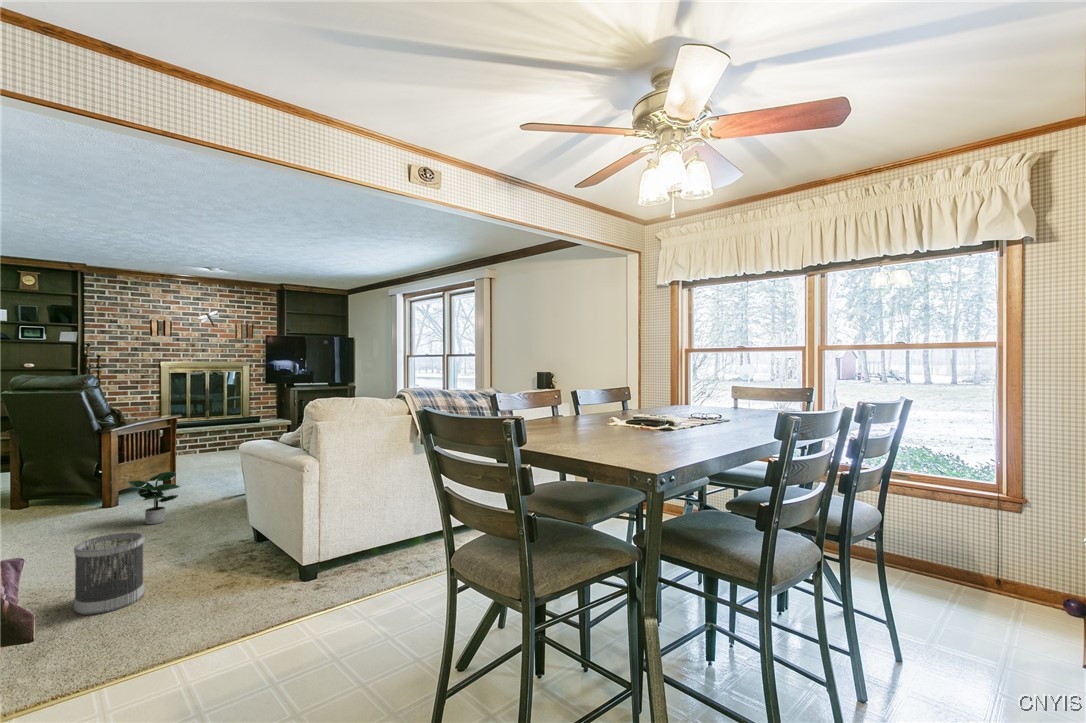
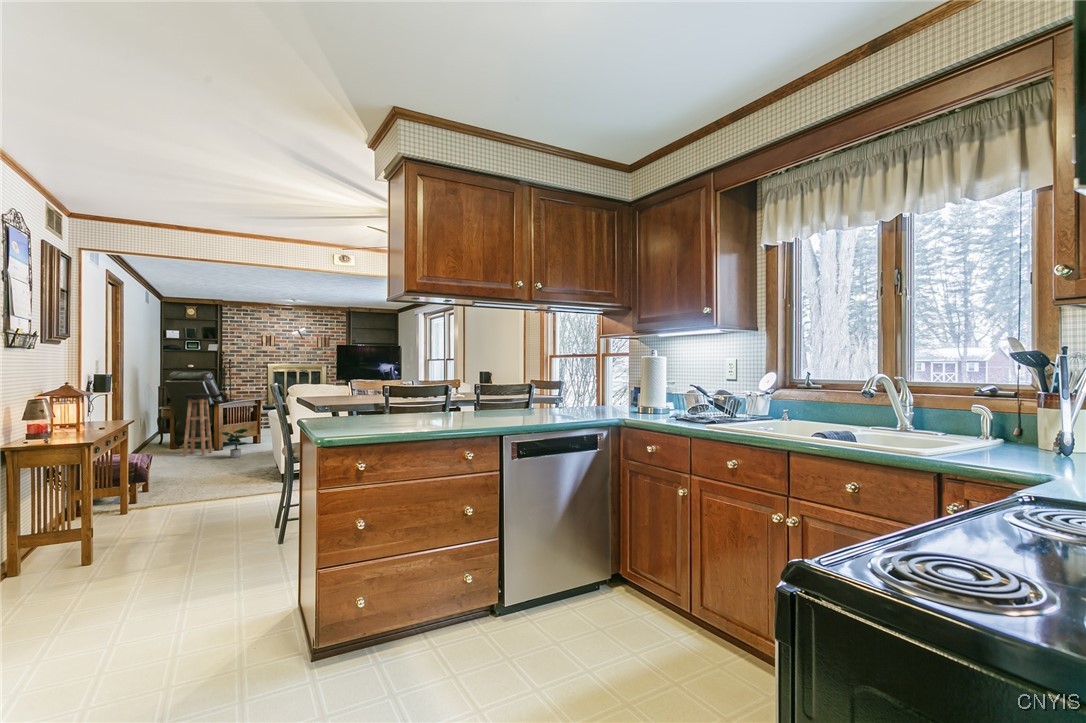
bar stool: none [43,412,101,527] -> present [183,393,212,456]
wastebasket: present [74,532,144,615] -> none [180,449,211,484]

